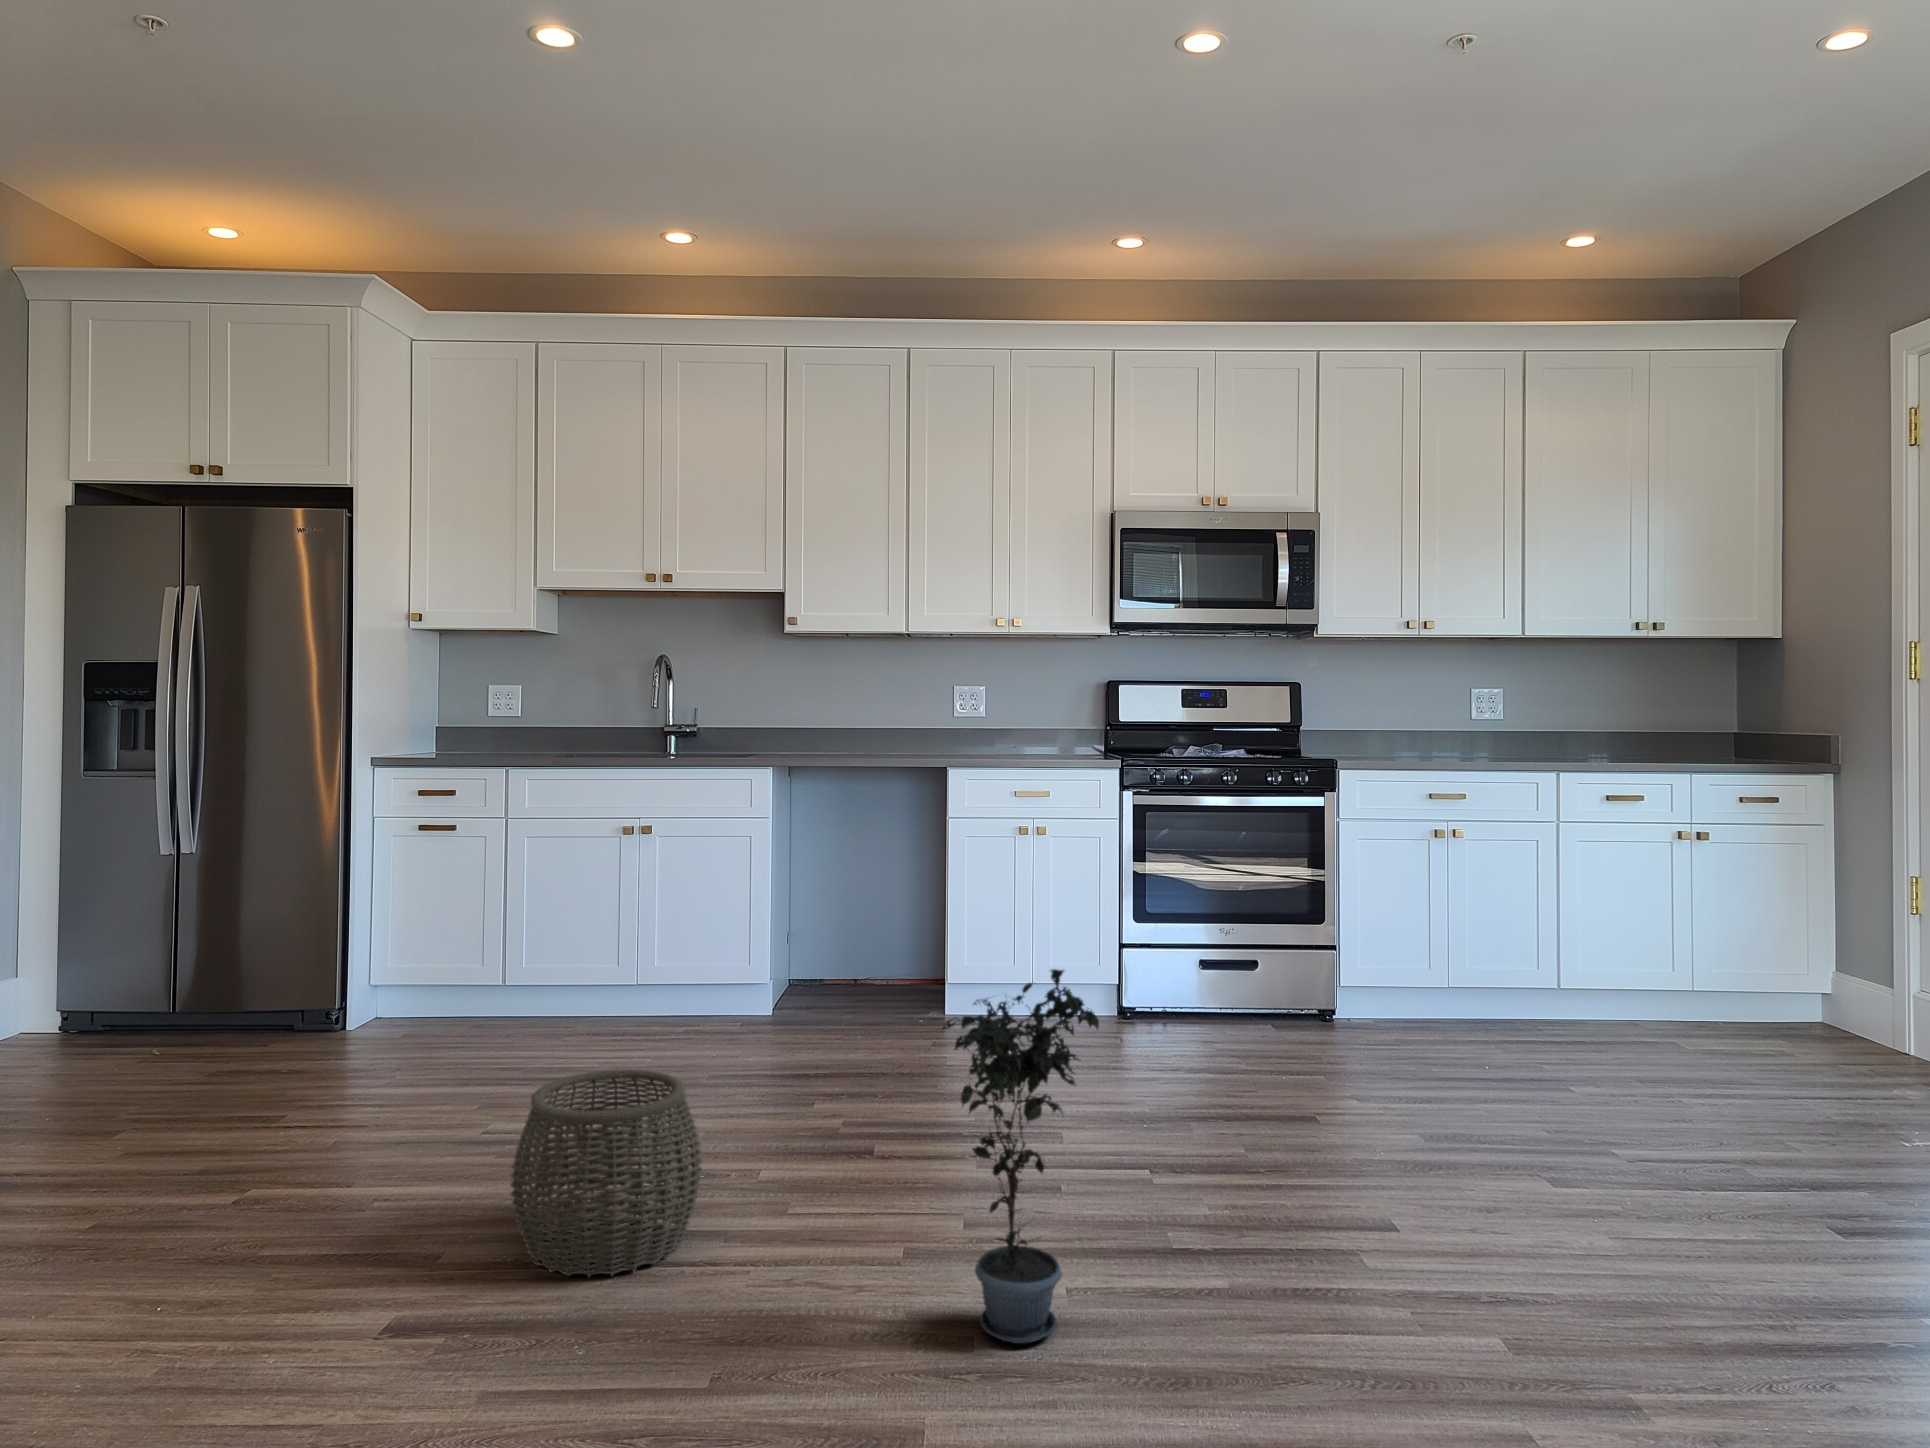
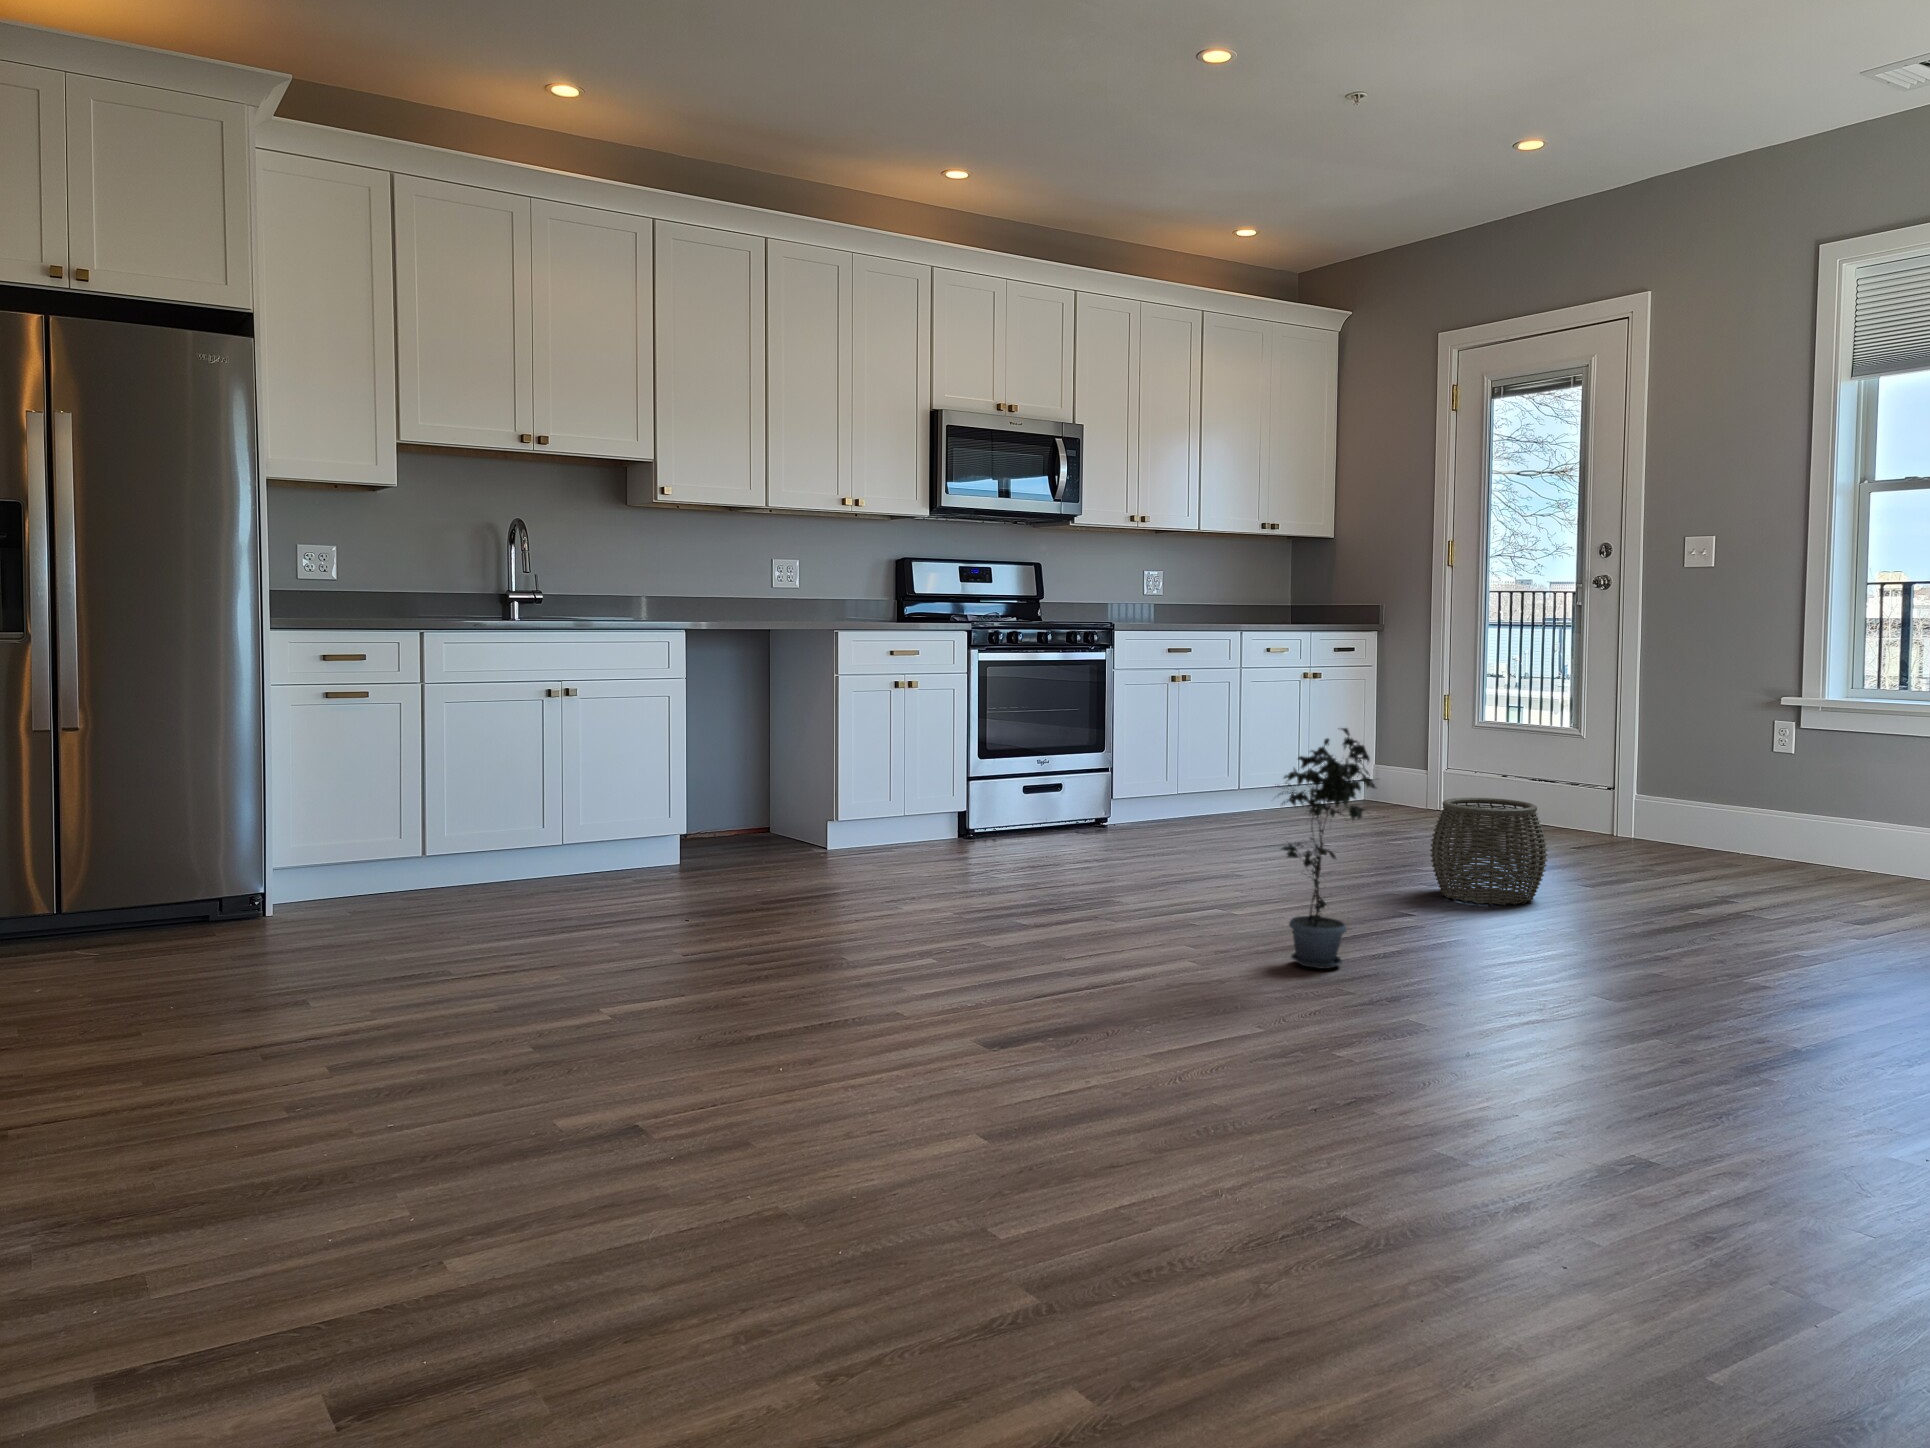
woven basket: present [510,1069,703,1277] -> present [1430,798,1548,905]

